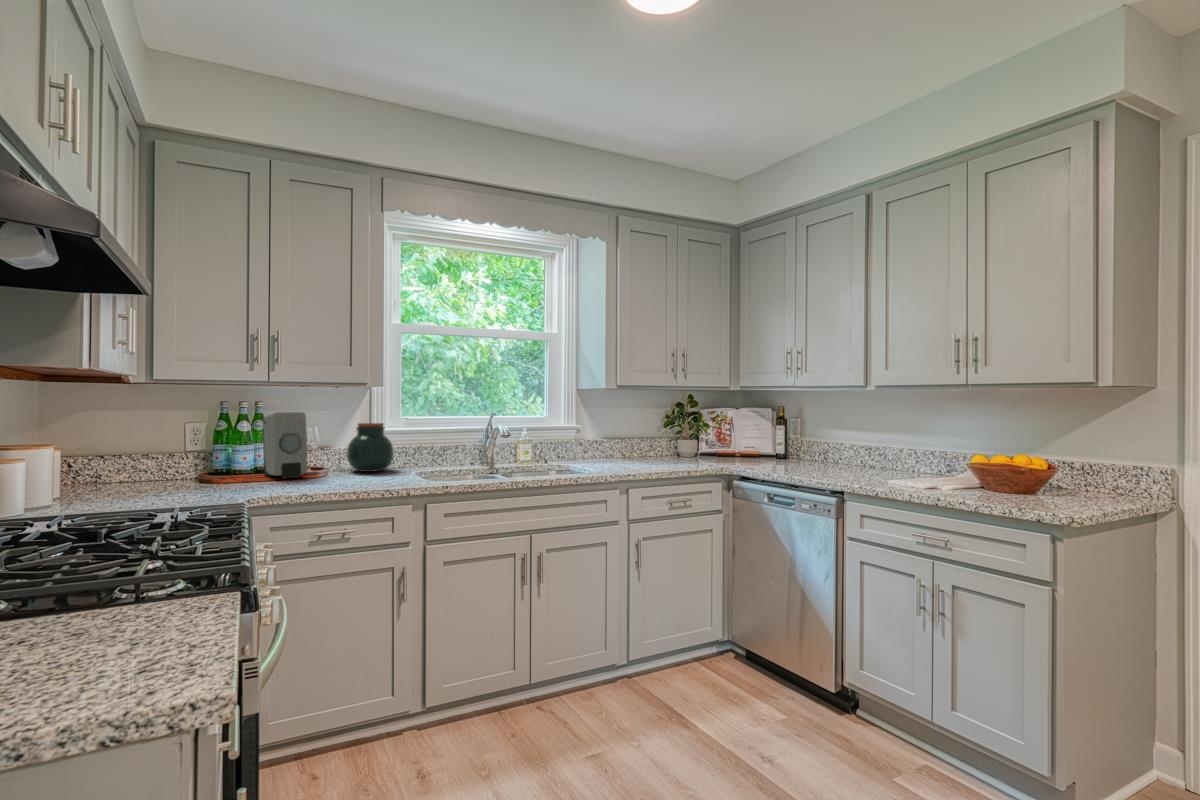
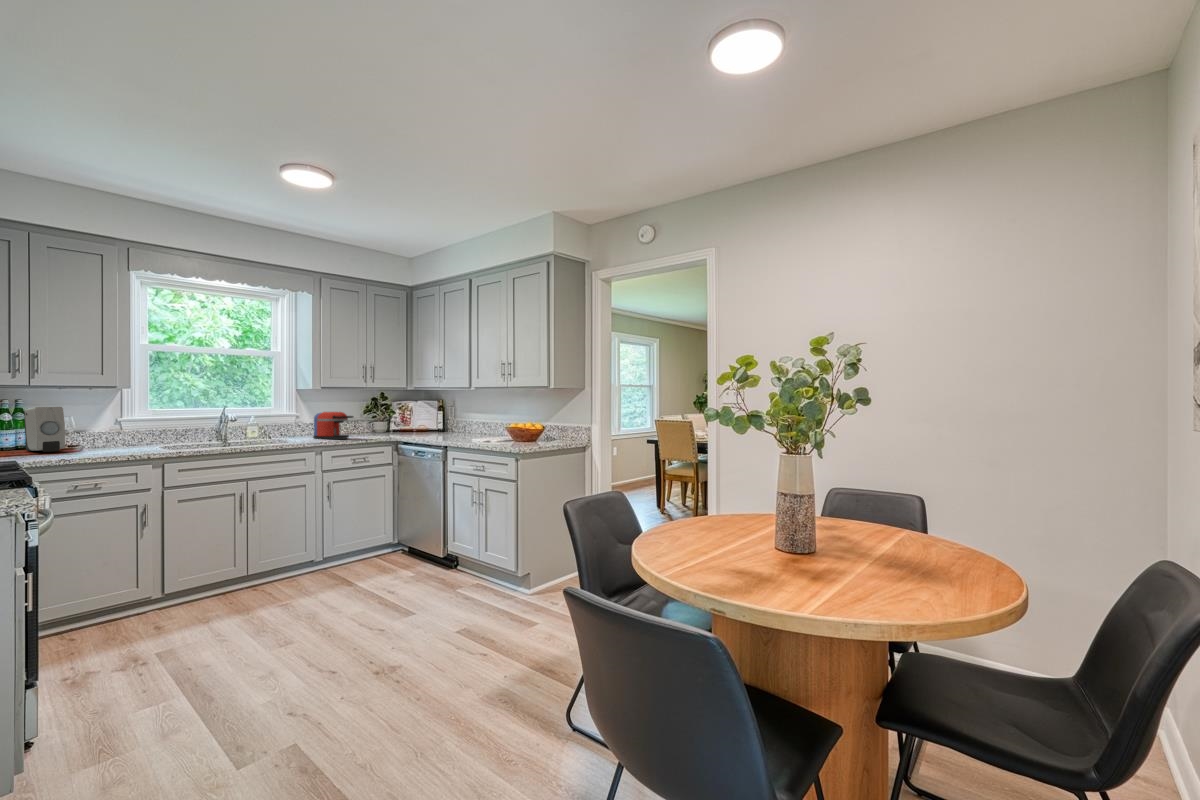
jar: present [347,423,394,472] -> none [100,414,140,447]
coffee maker: none [606,424,665,468] -> present [313,412,353,439]

